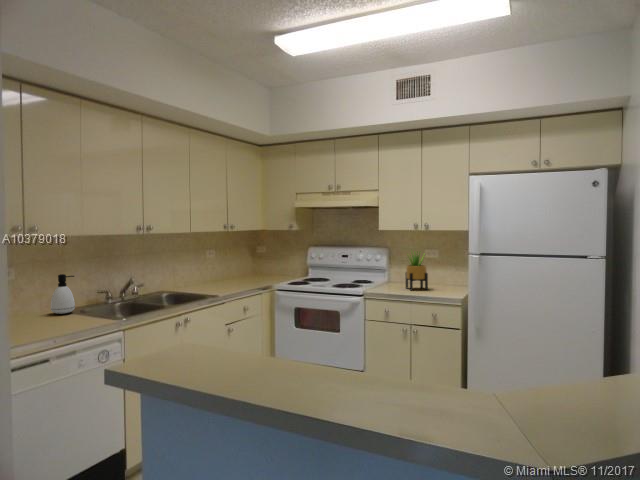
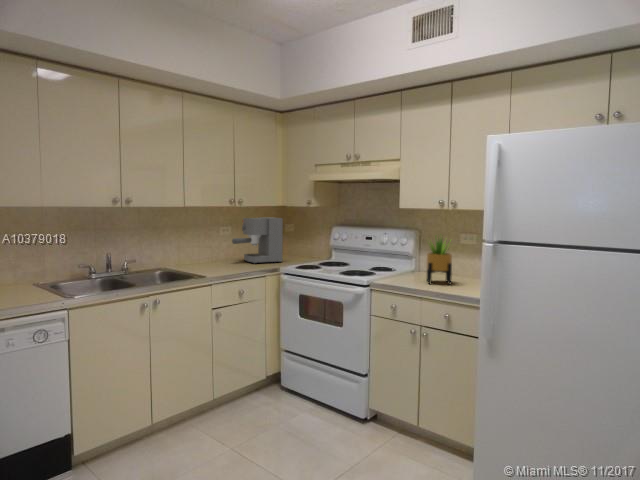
coffee maker: none [223,241,268,283] -> present [232,217,283,263]
soap dispenser: present [51,274,75,314] -> none [18,246,44,287]

